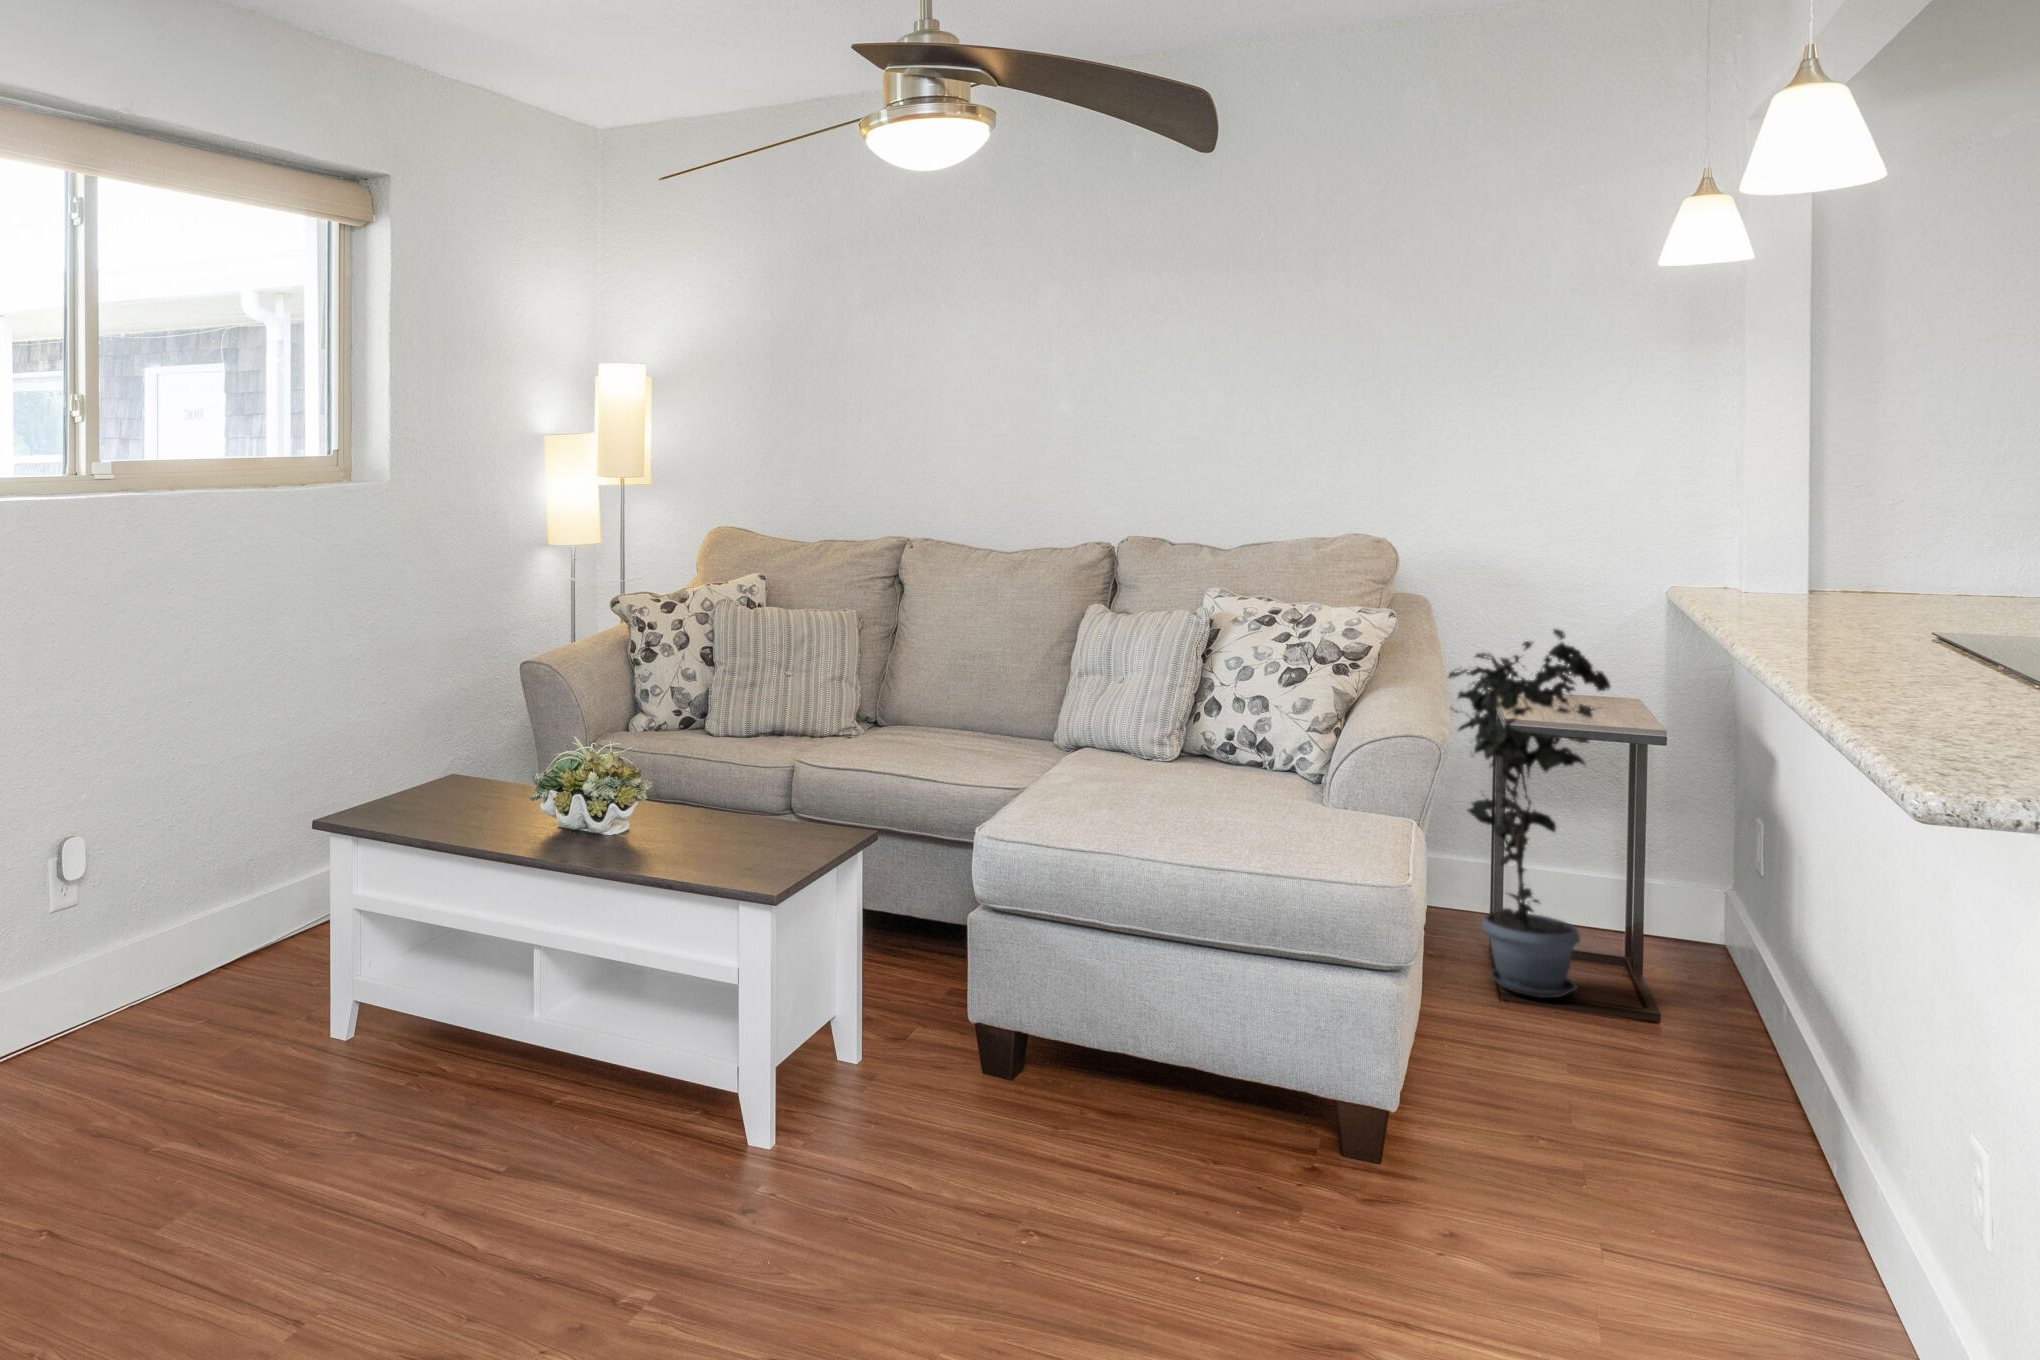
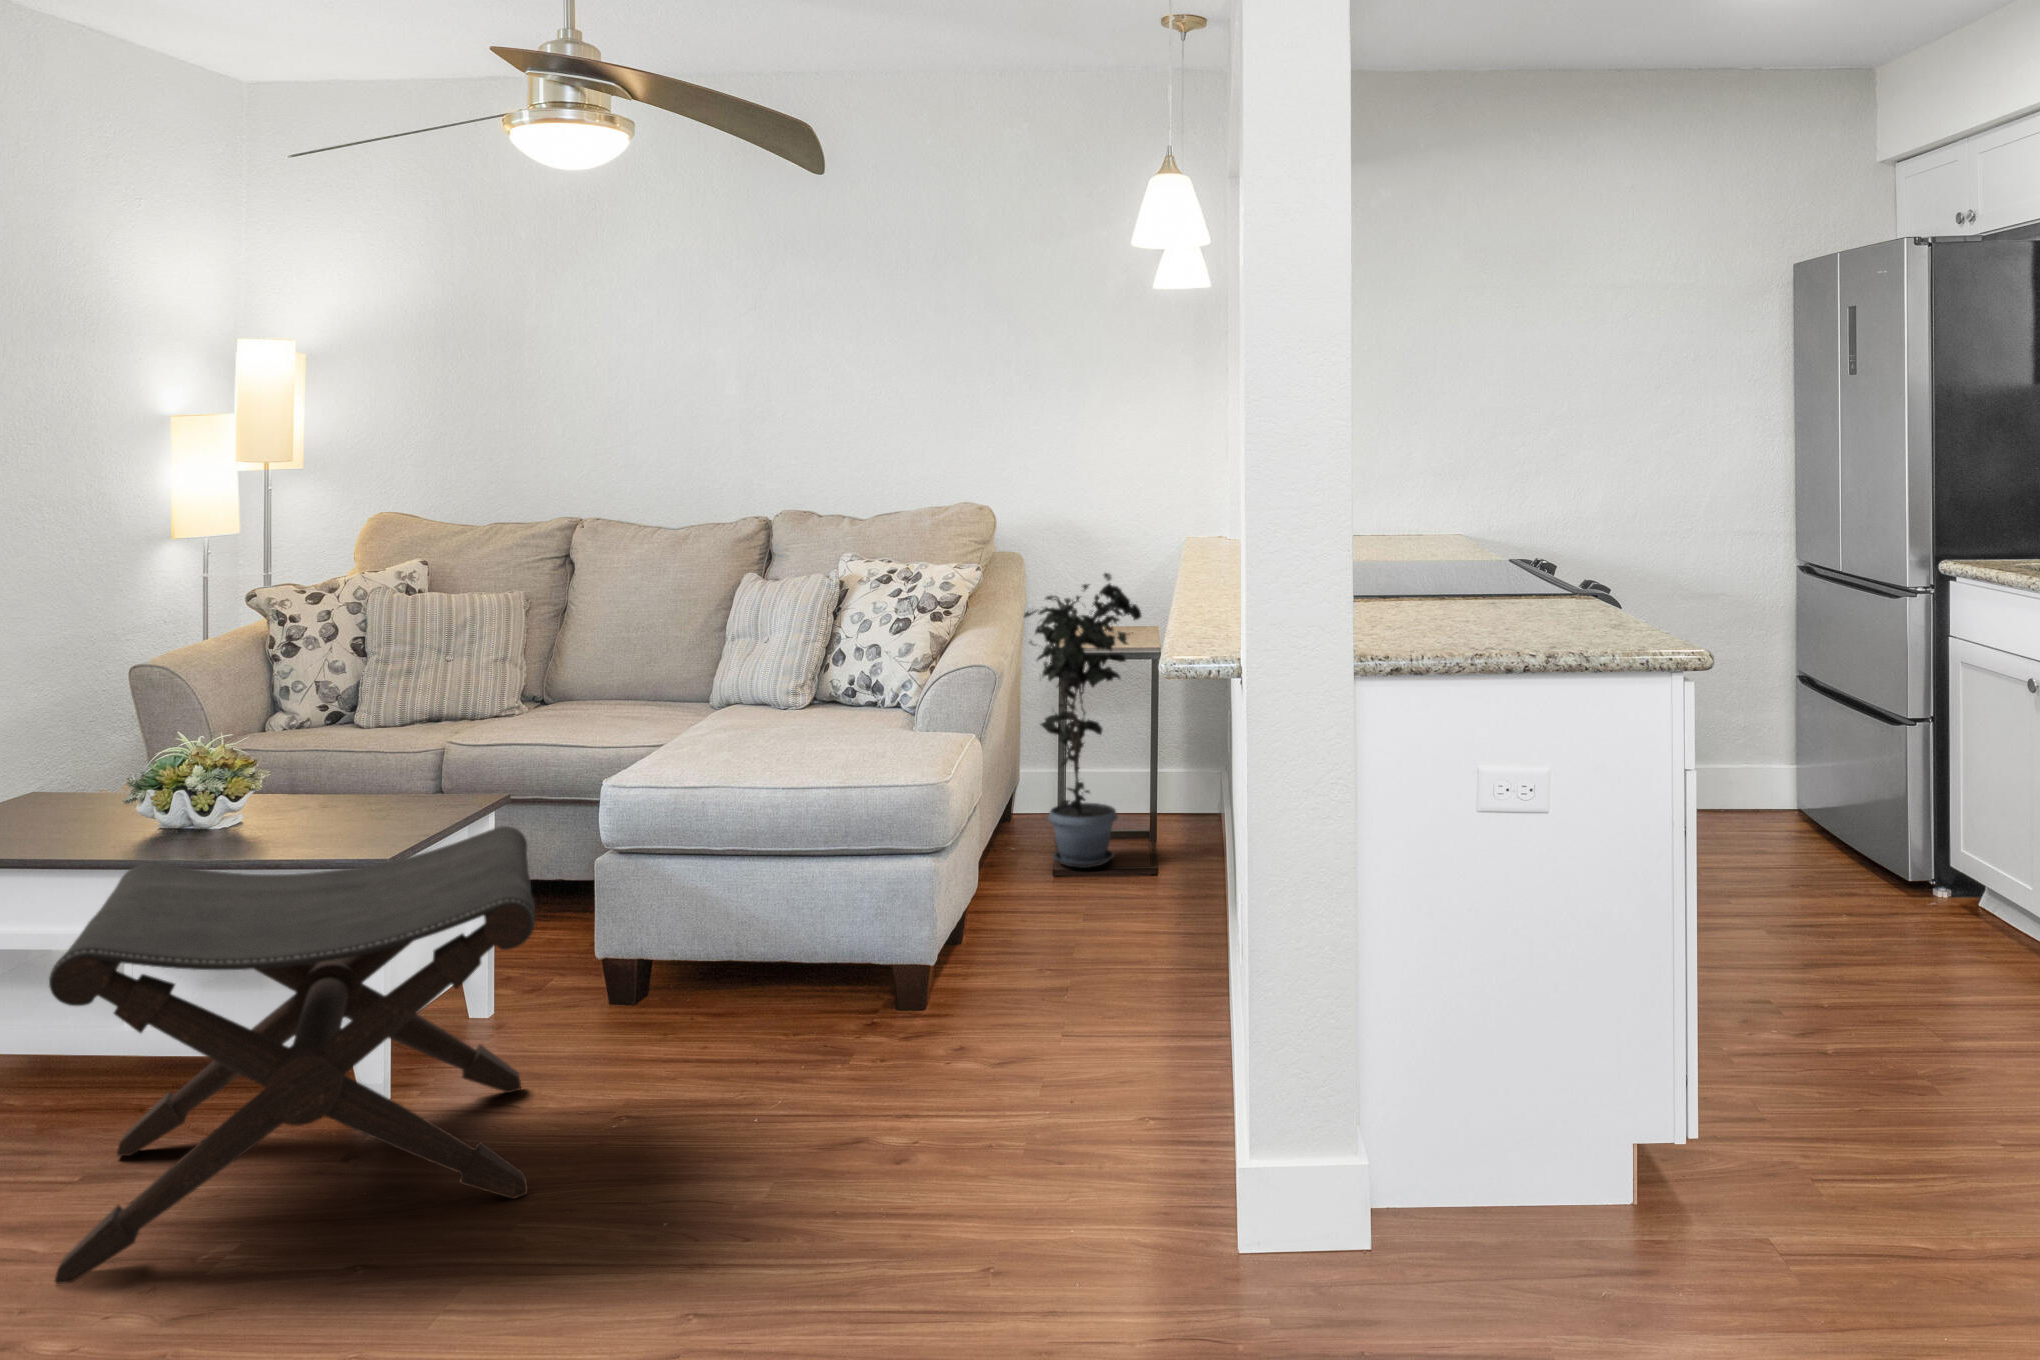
footstool: none [490,866,946,1305] -> present [49,826,535,1284]

